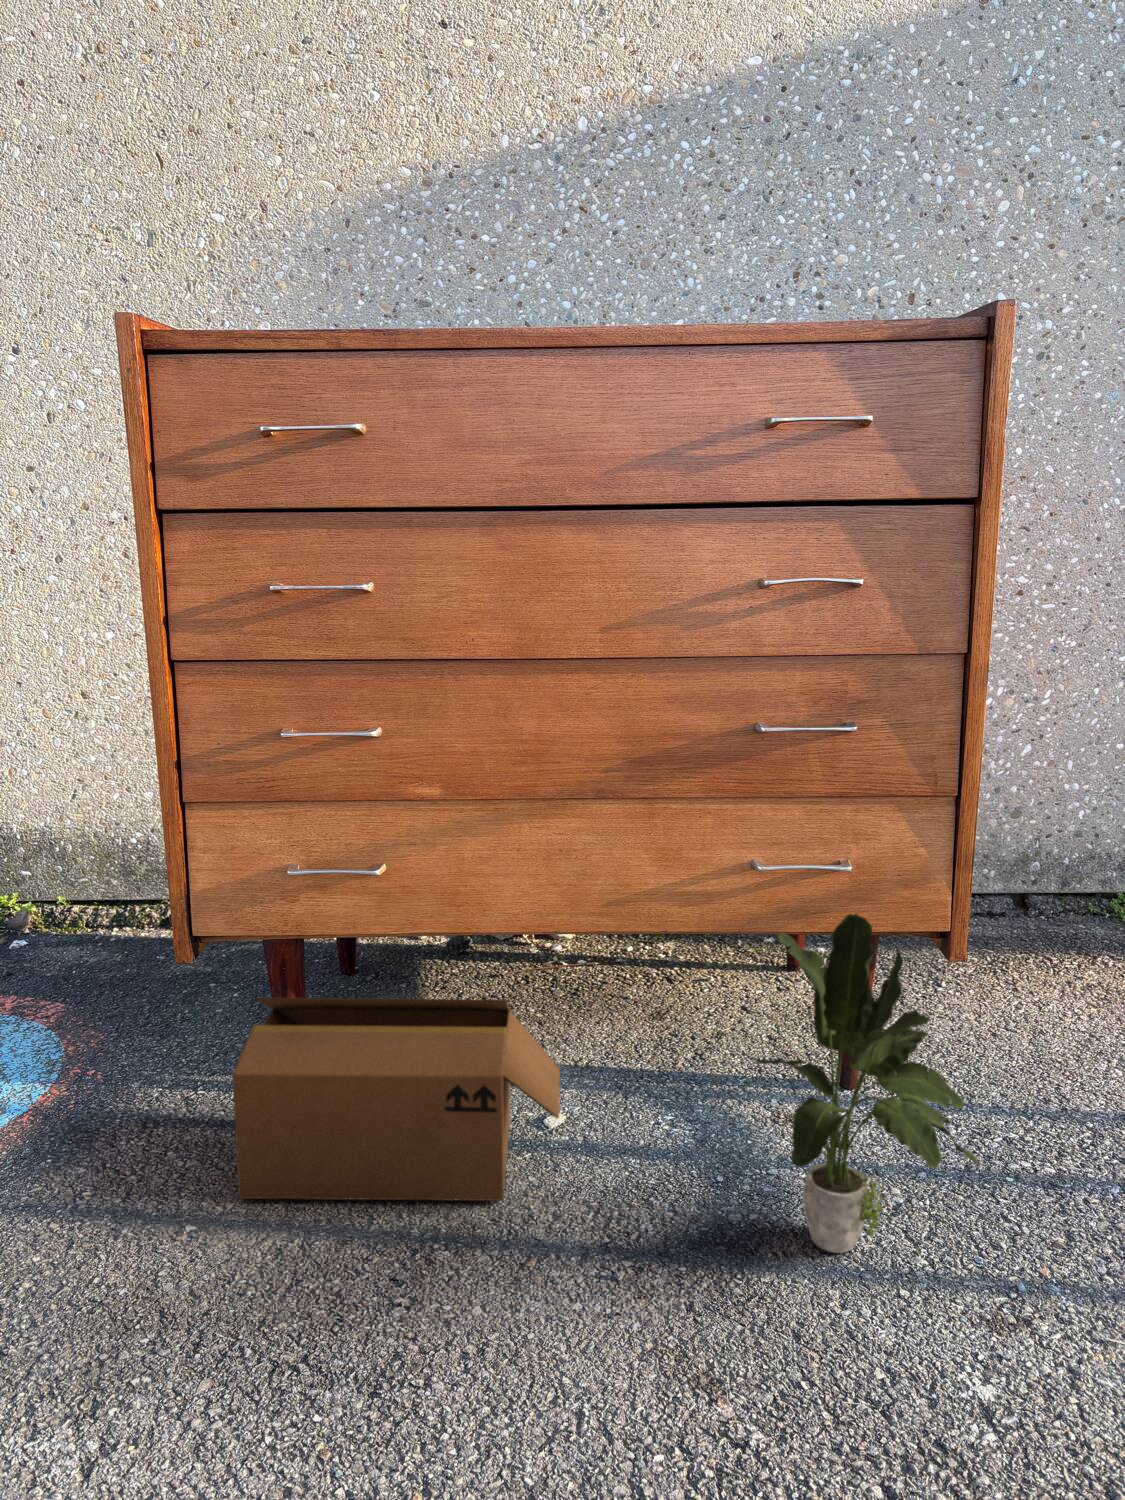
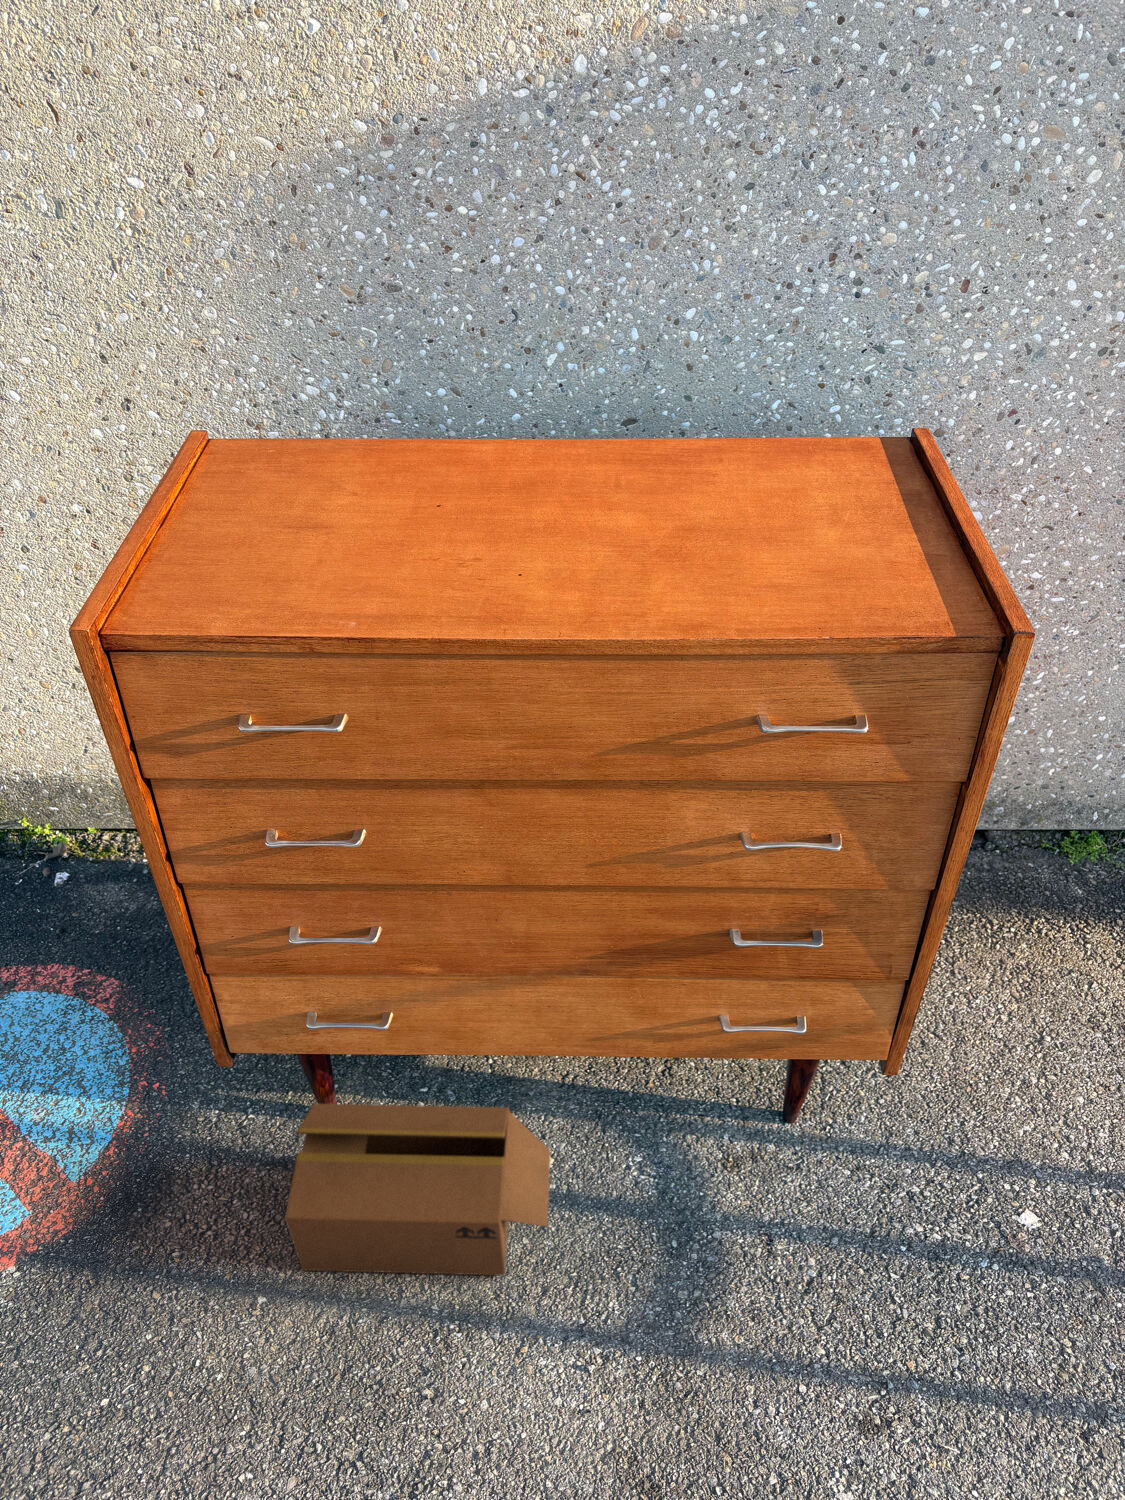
potted plant: present [752,914,978,1253] -> none [691,1146,871,1376]

